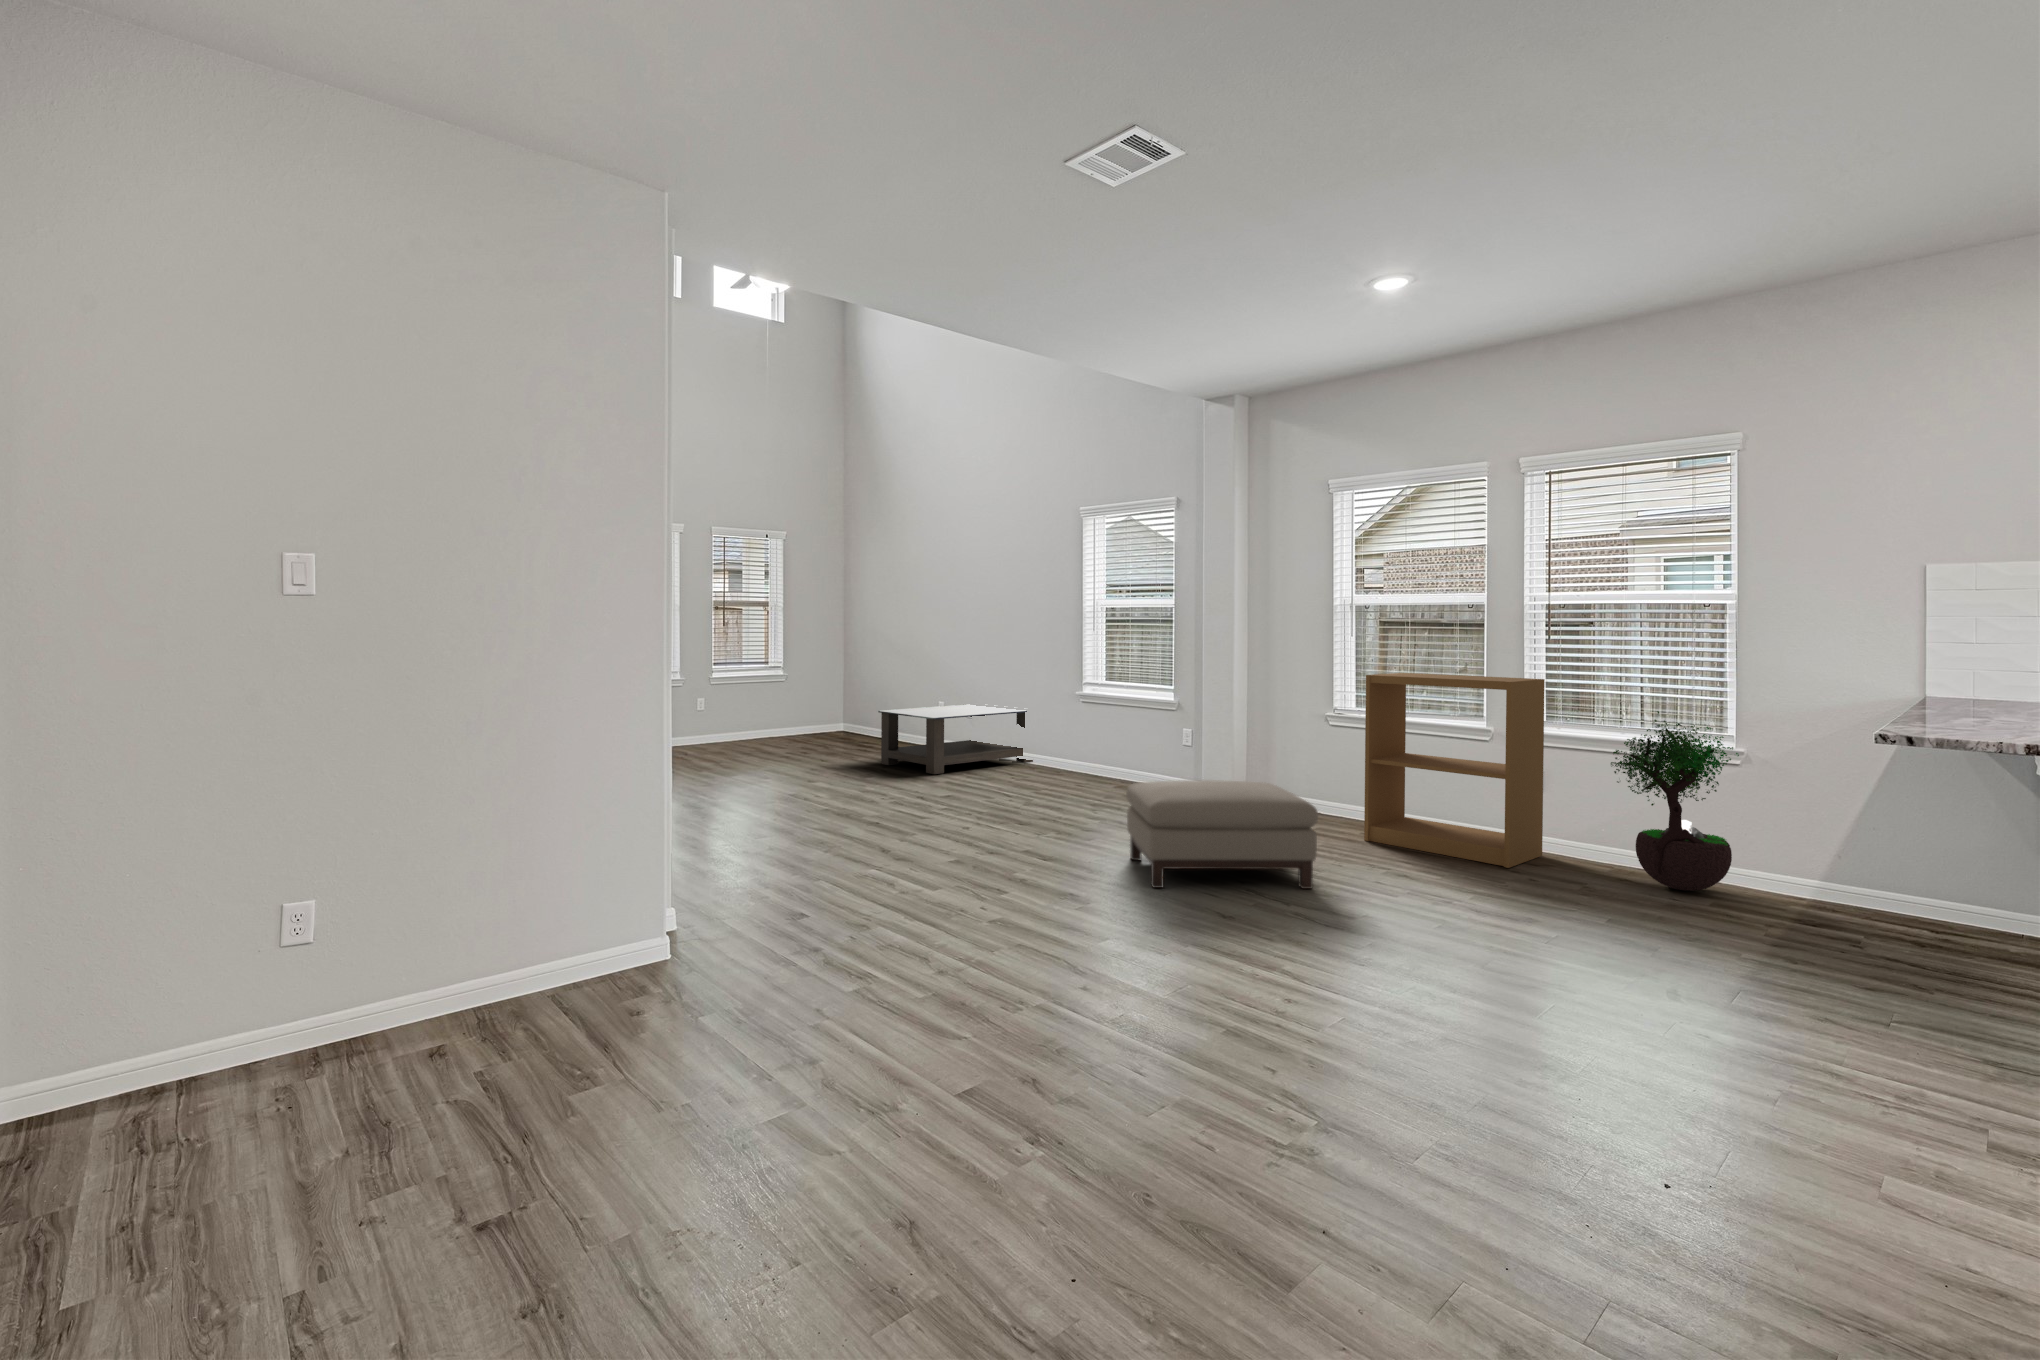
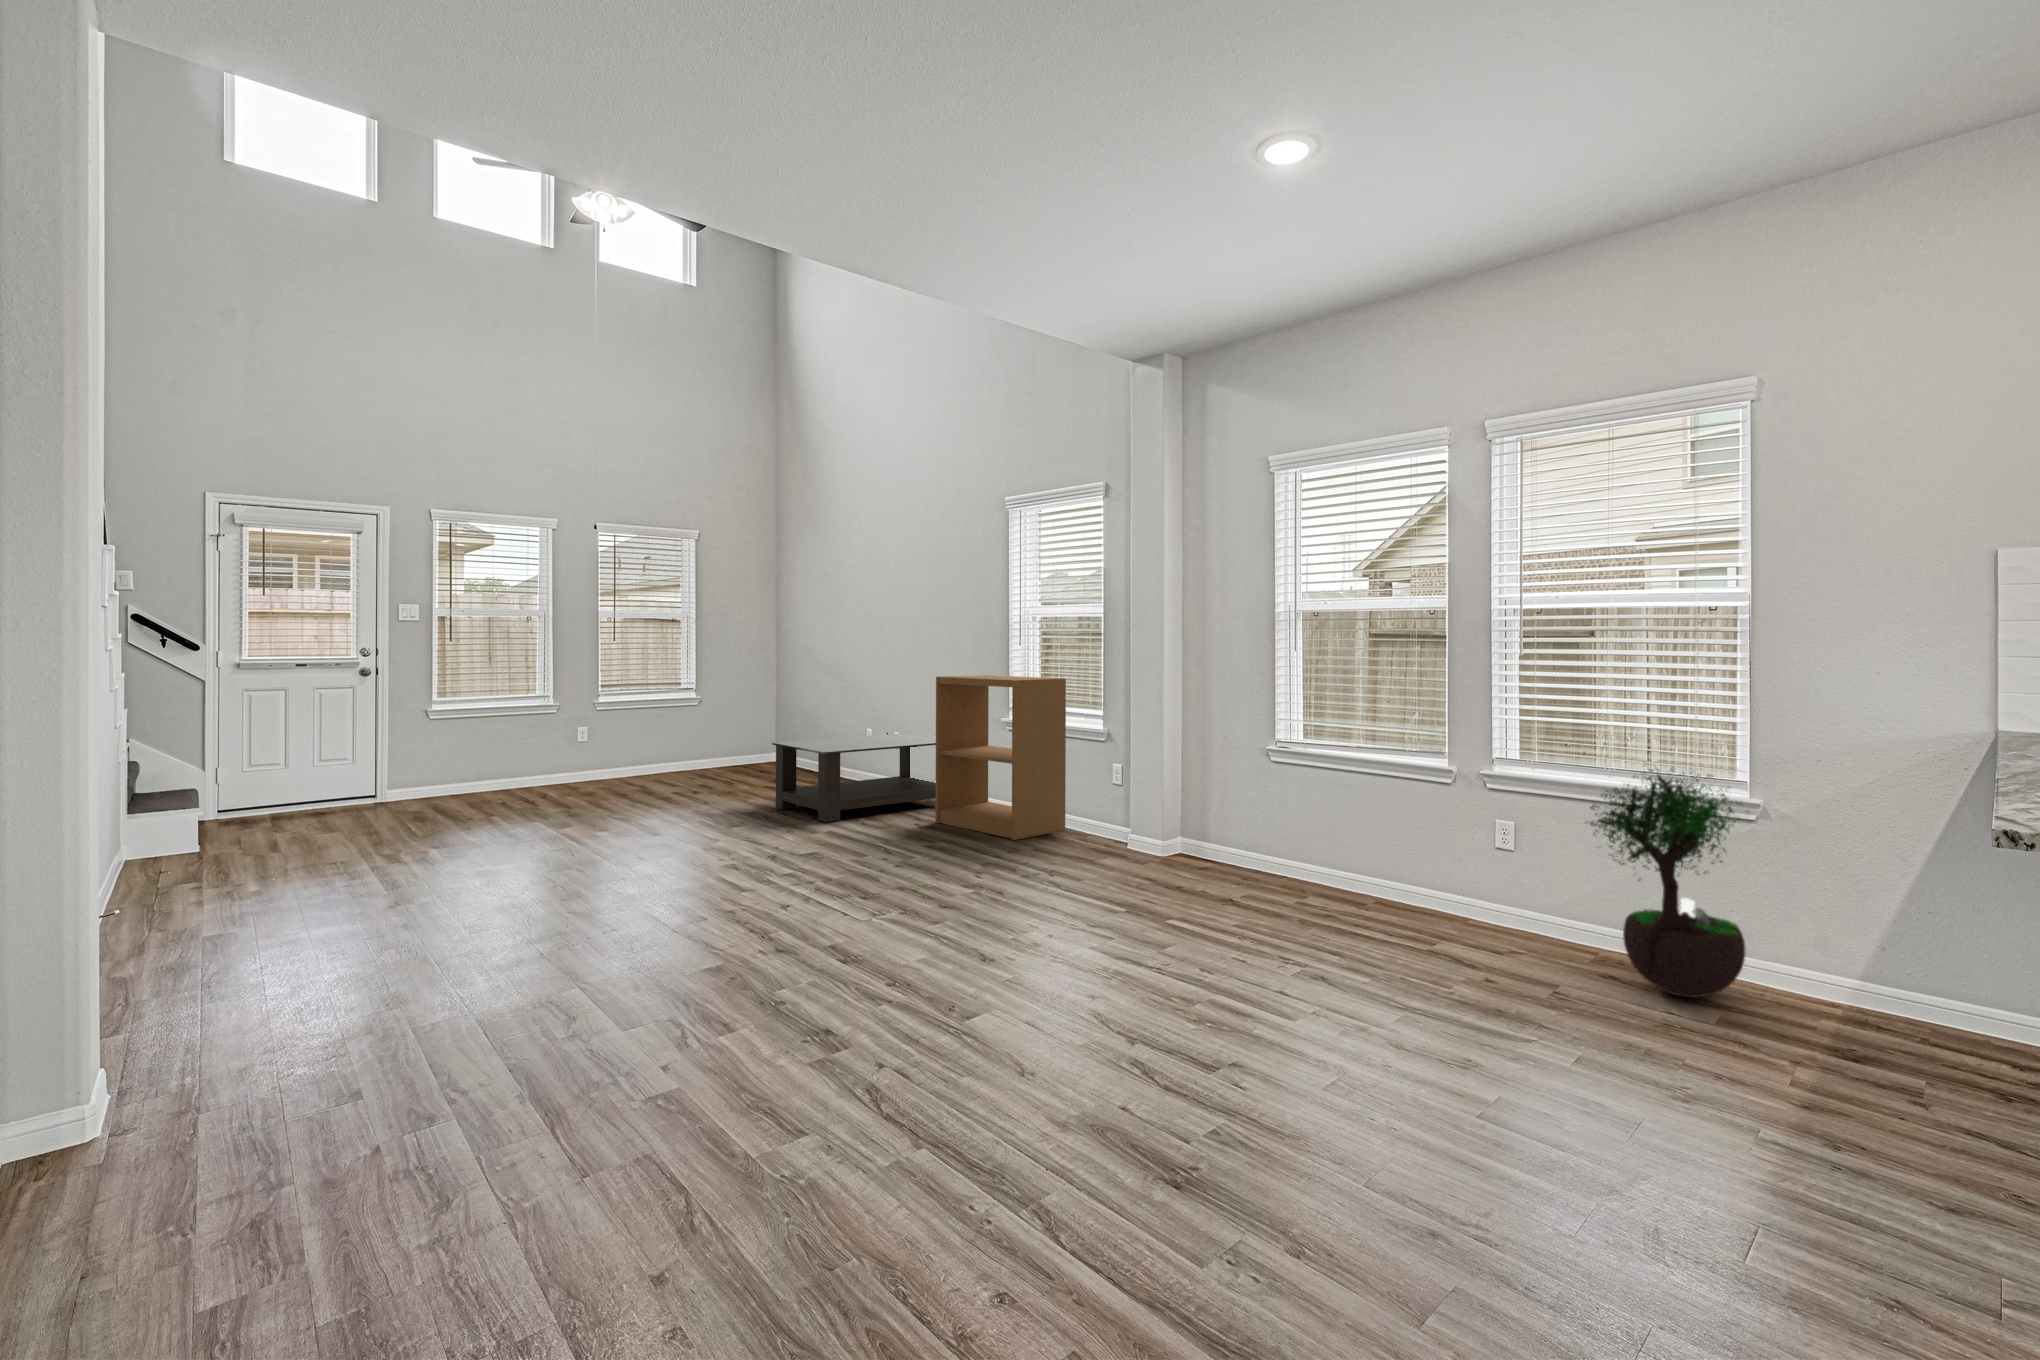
bookshelf: present [1364,673,1545,868] -> present [935,675,1066,840]
ottoman: present [1126,780,1318,889] -> none [948,846,1187,1006]

